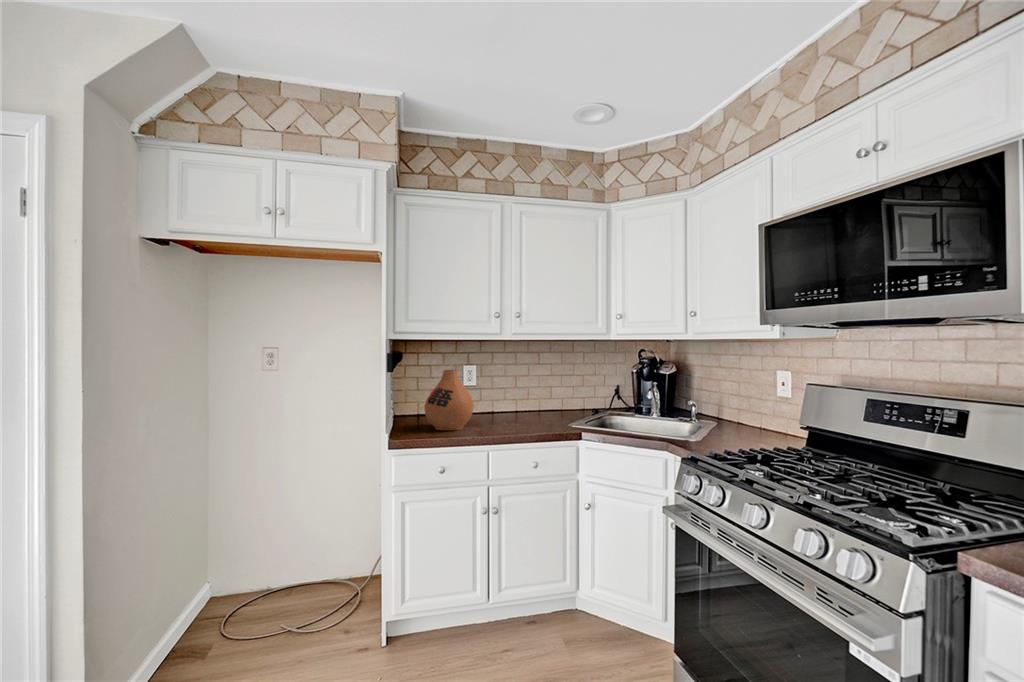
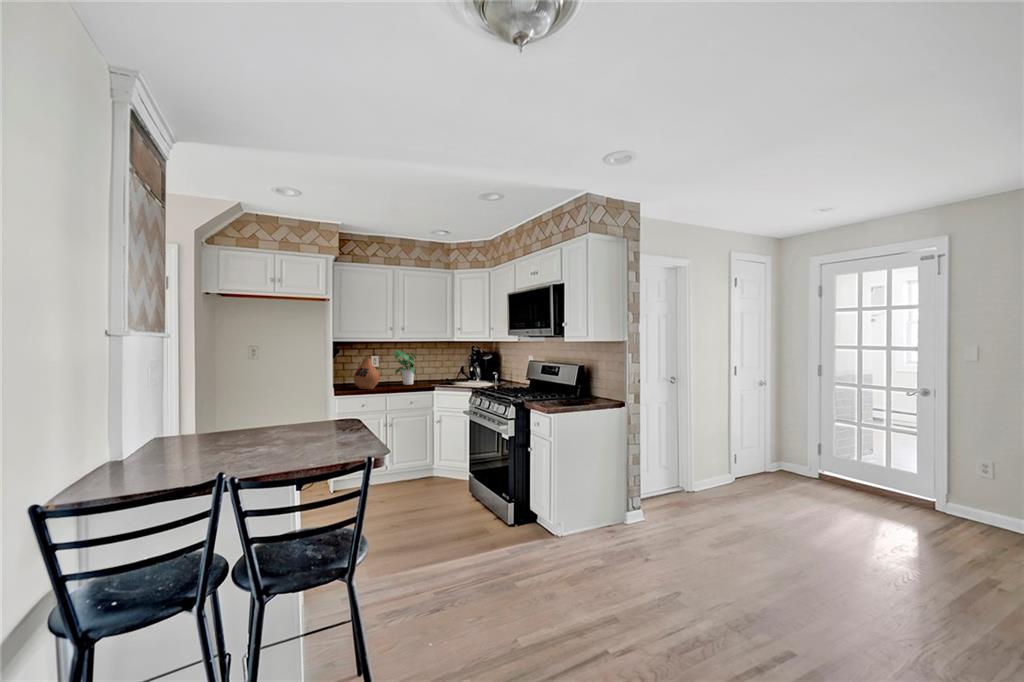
potted plant: none [501,354,543,421] -> present [394,350,416,385]

